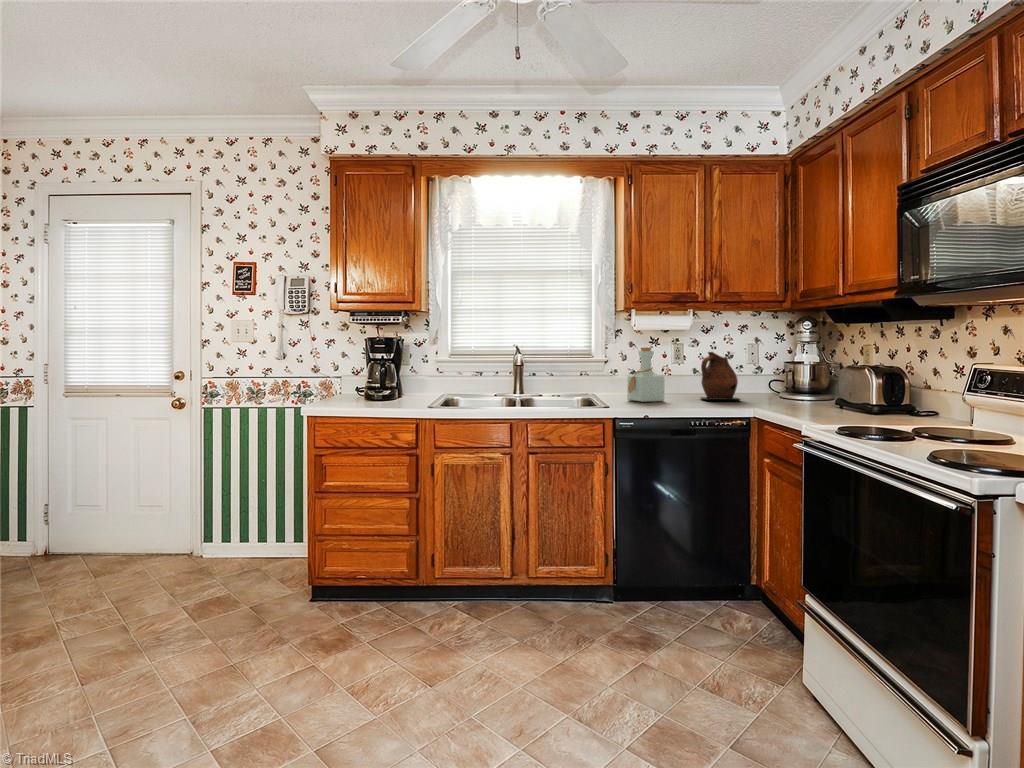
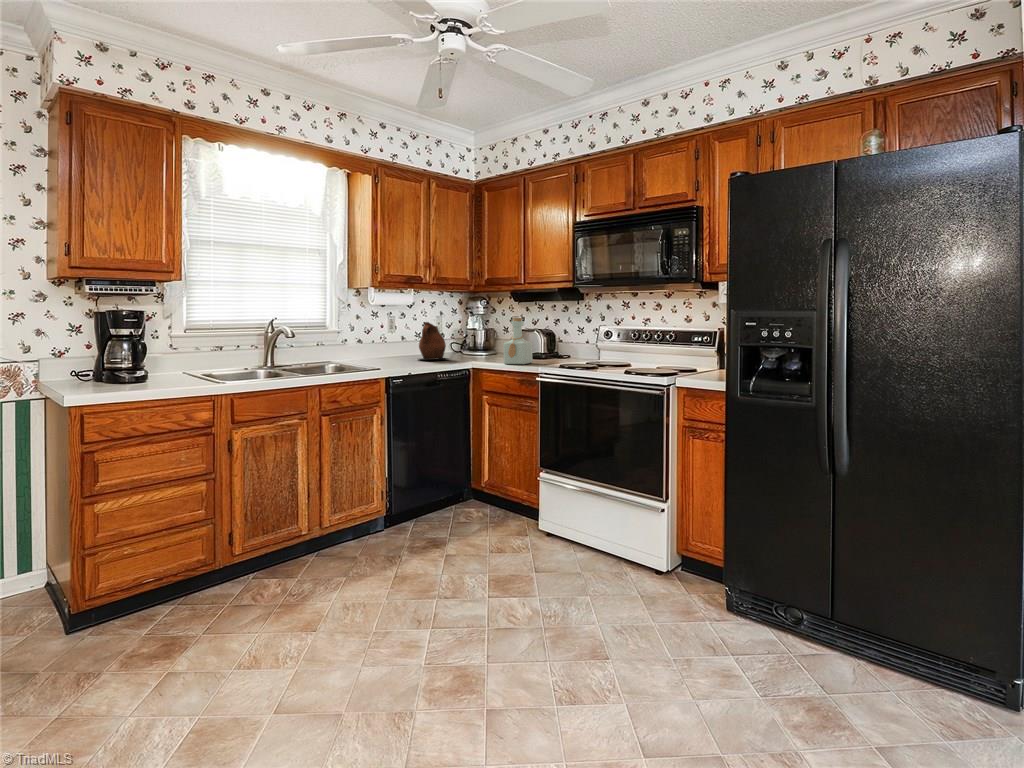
bottle: present [627,347,664,402] -> present [504,318,533,364]

